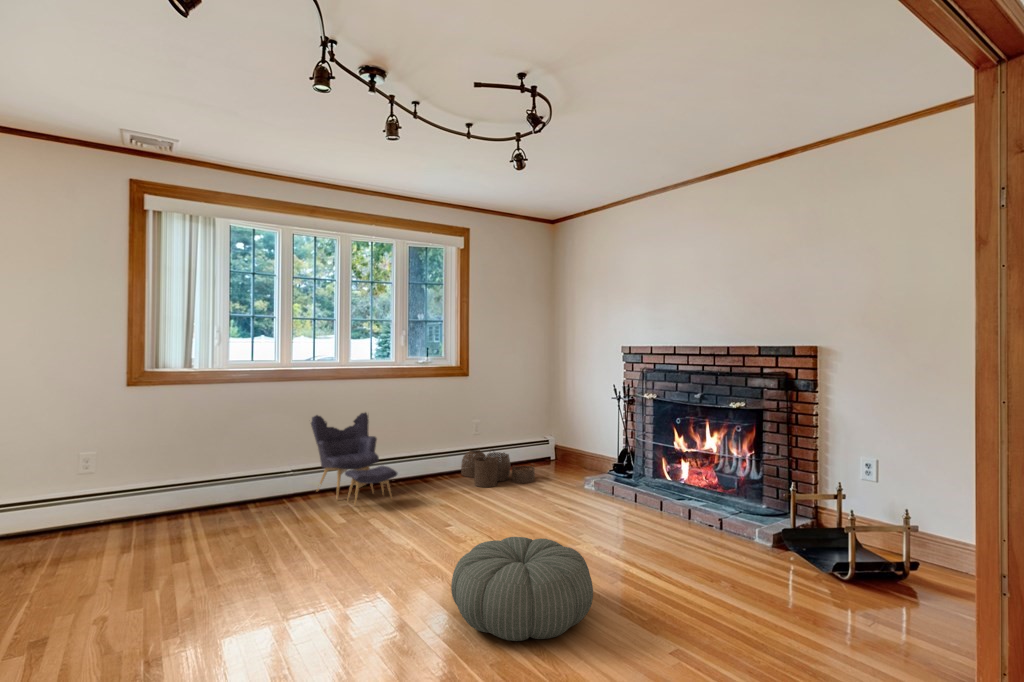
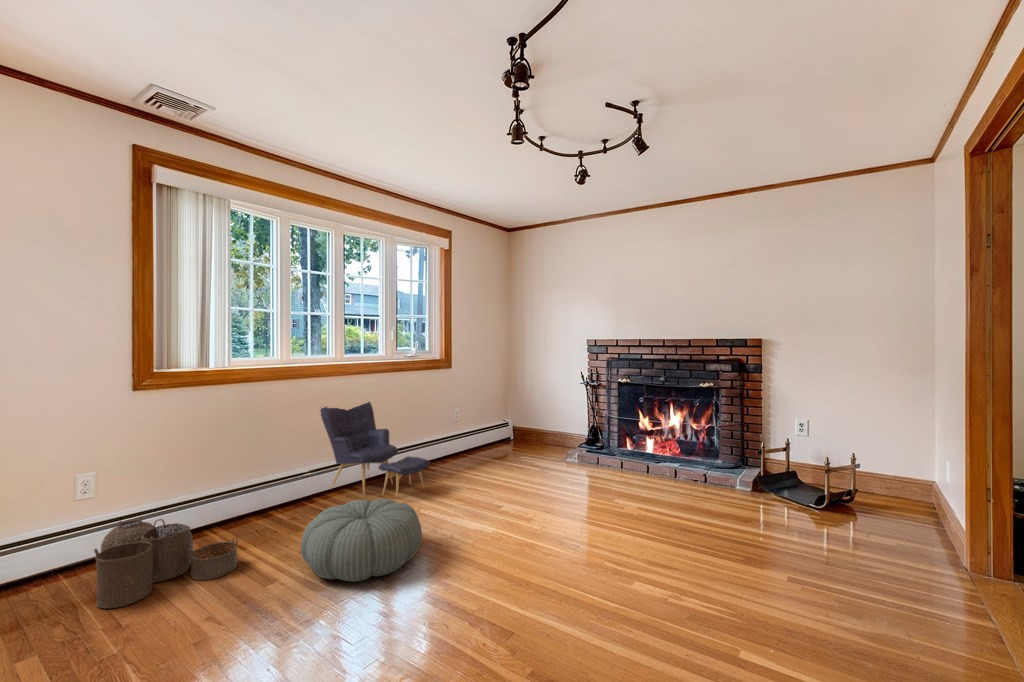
woven basket: present [461,450,535,487] -> present [94,518,238,608]
pouf: present [451,537,593,641] -> present [301,499,422,582]

